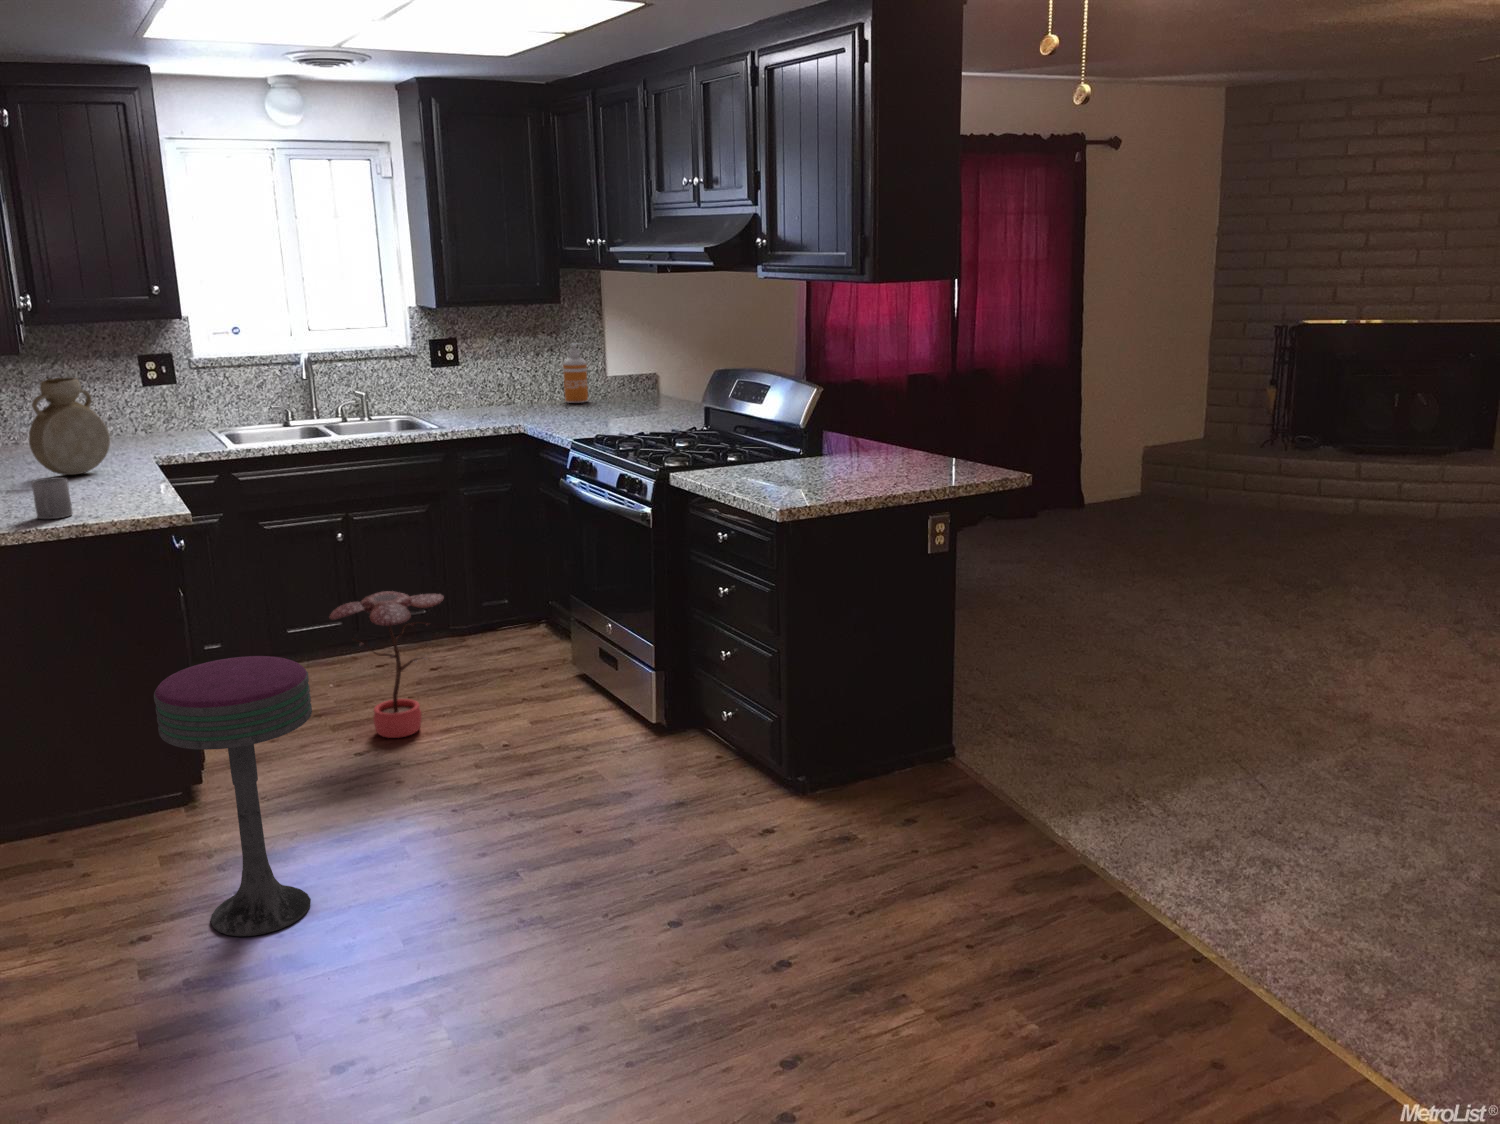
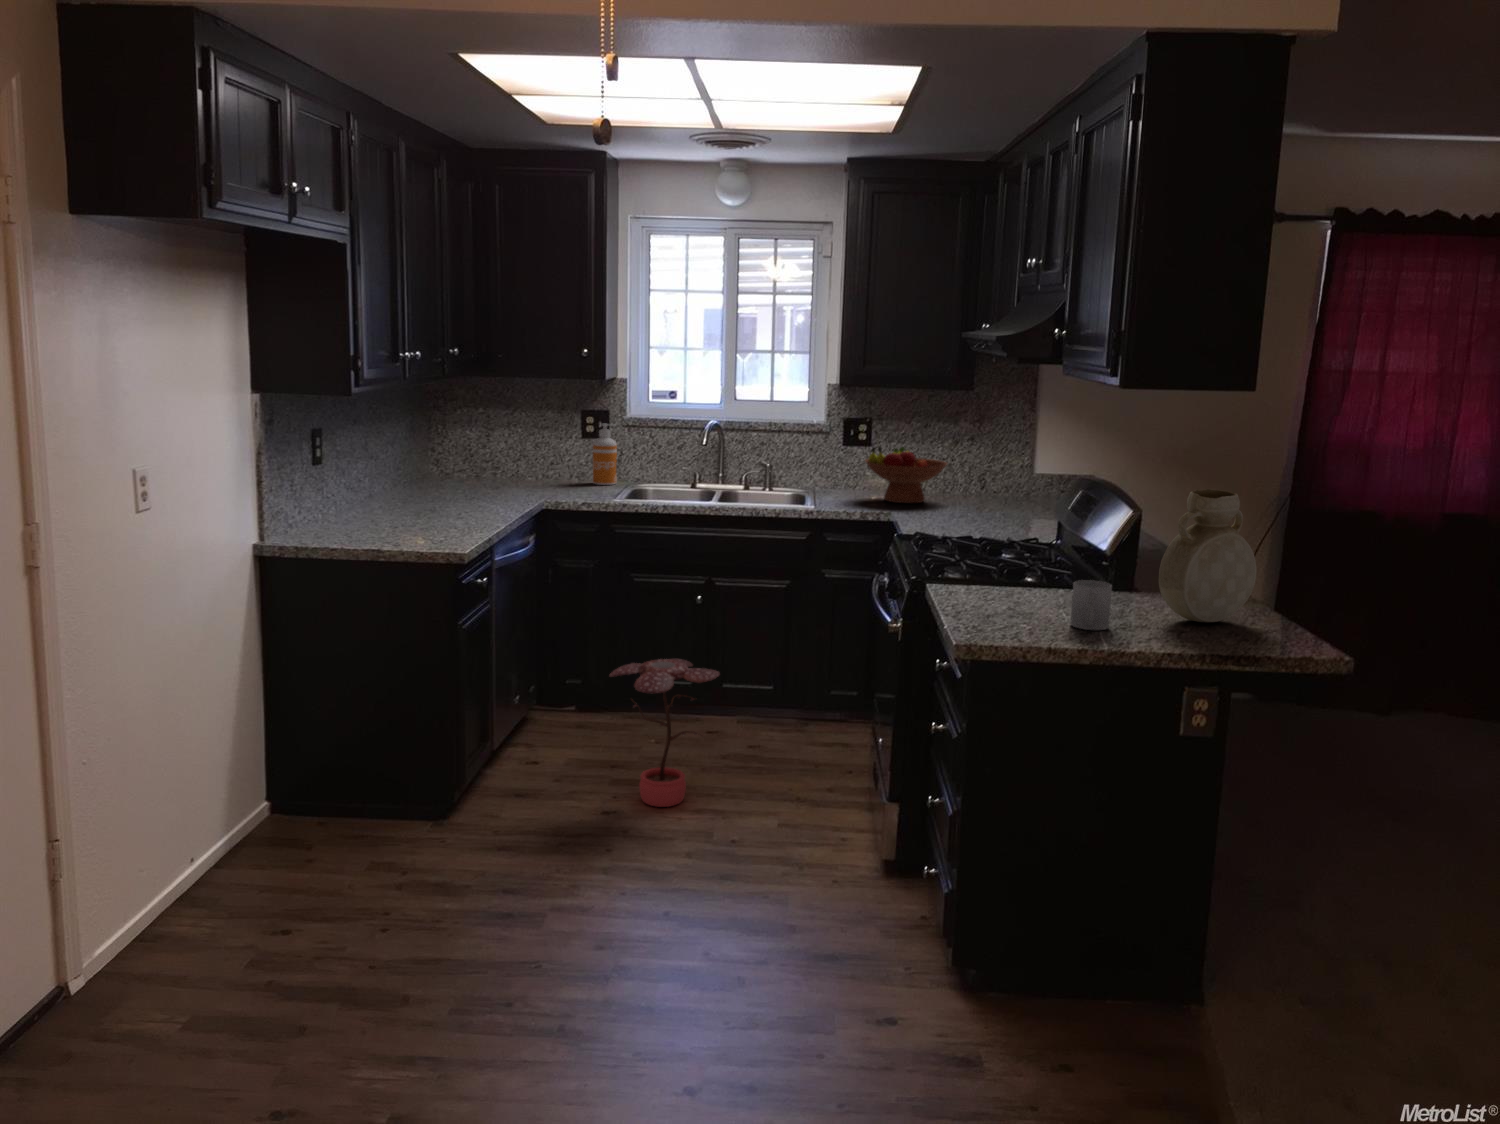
soap dispenser: present [563,343,588,403] -> present [593,424,617,485]
fruit bowl: none [472,363,552,416] -> present [865,447,947,503]
vase: present [29,378,110,475] -> present [1159,489,1257,622]
mug: present [31,477,72,519] -> present [1071,580,1112,630]
bar stool: present [154,656,312,936] -> none [307,692,450,962]

